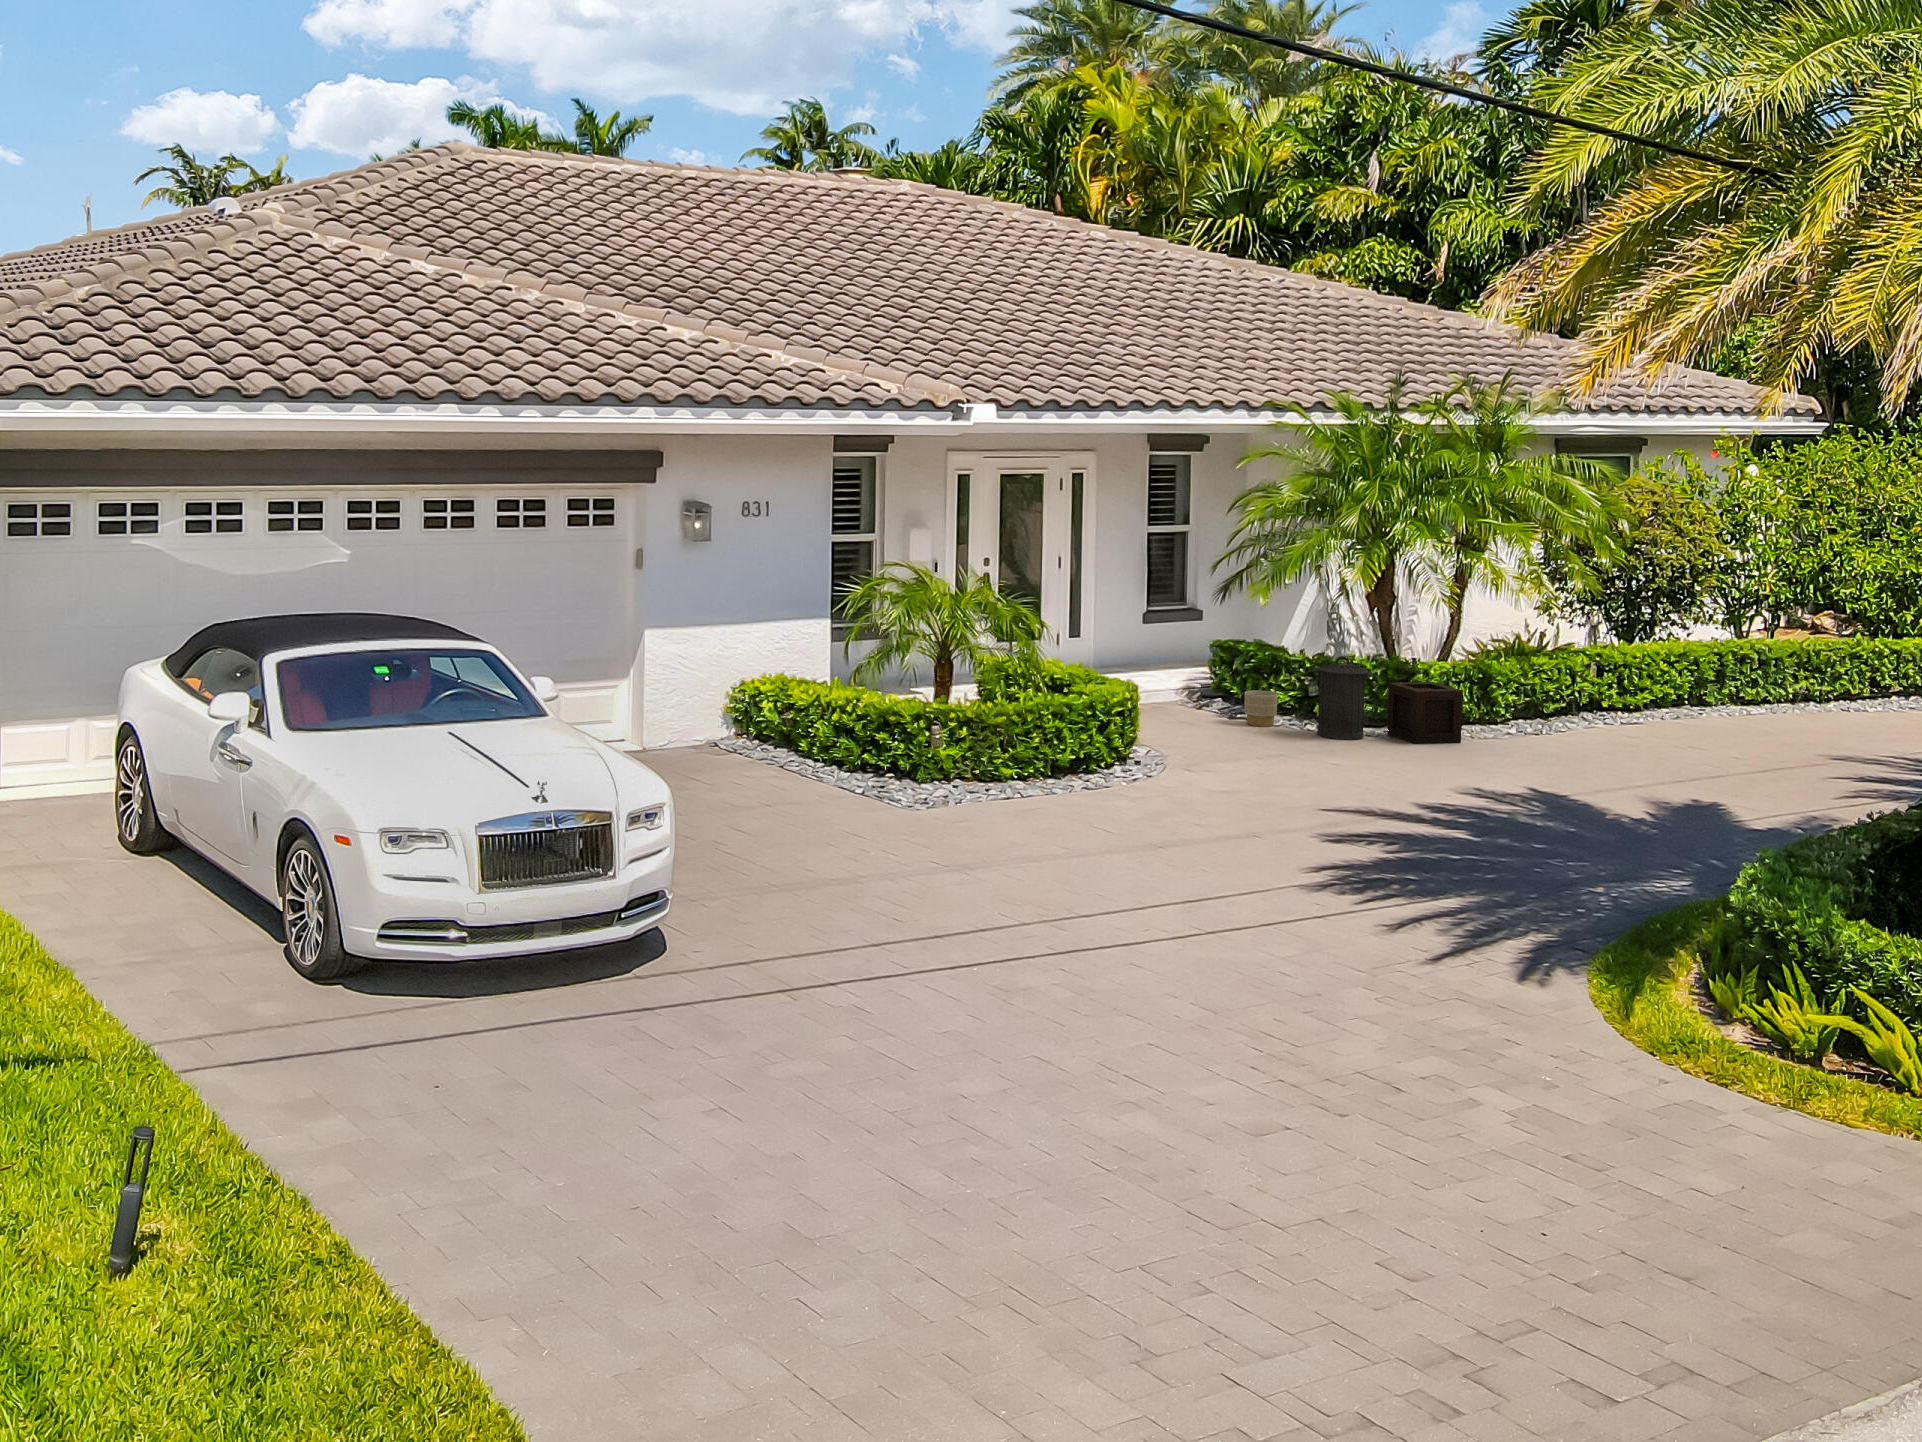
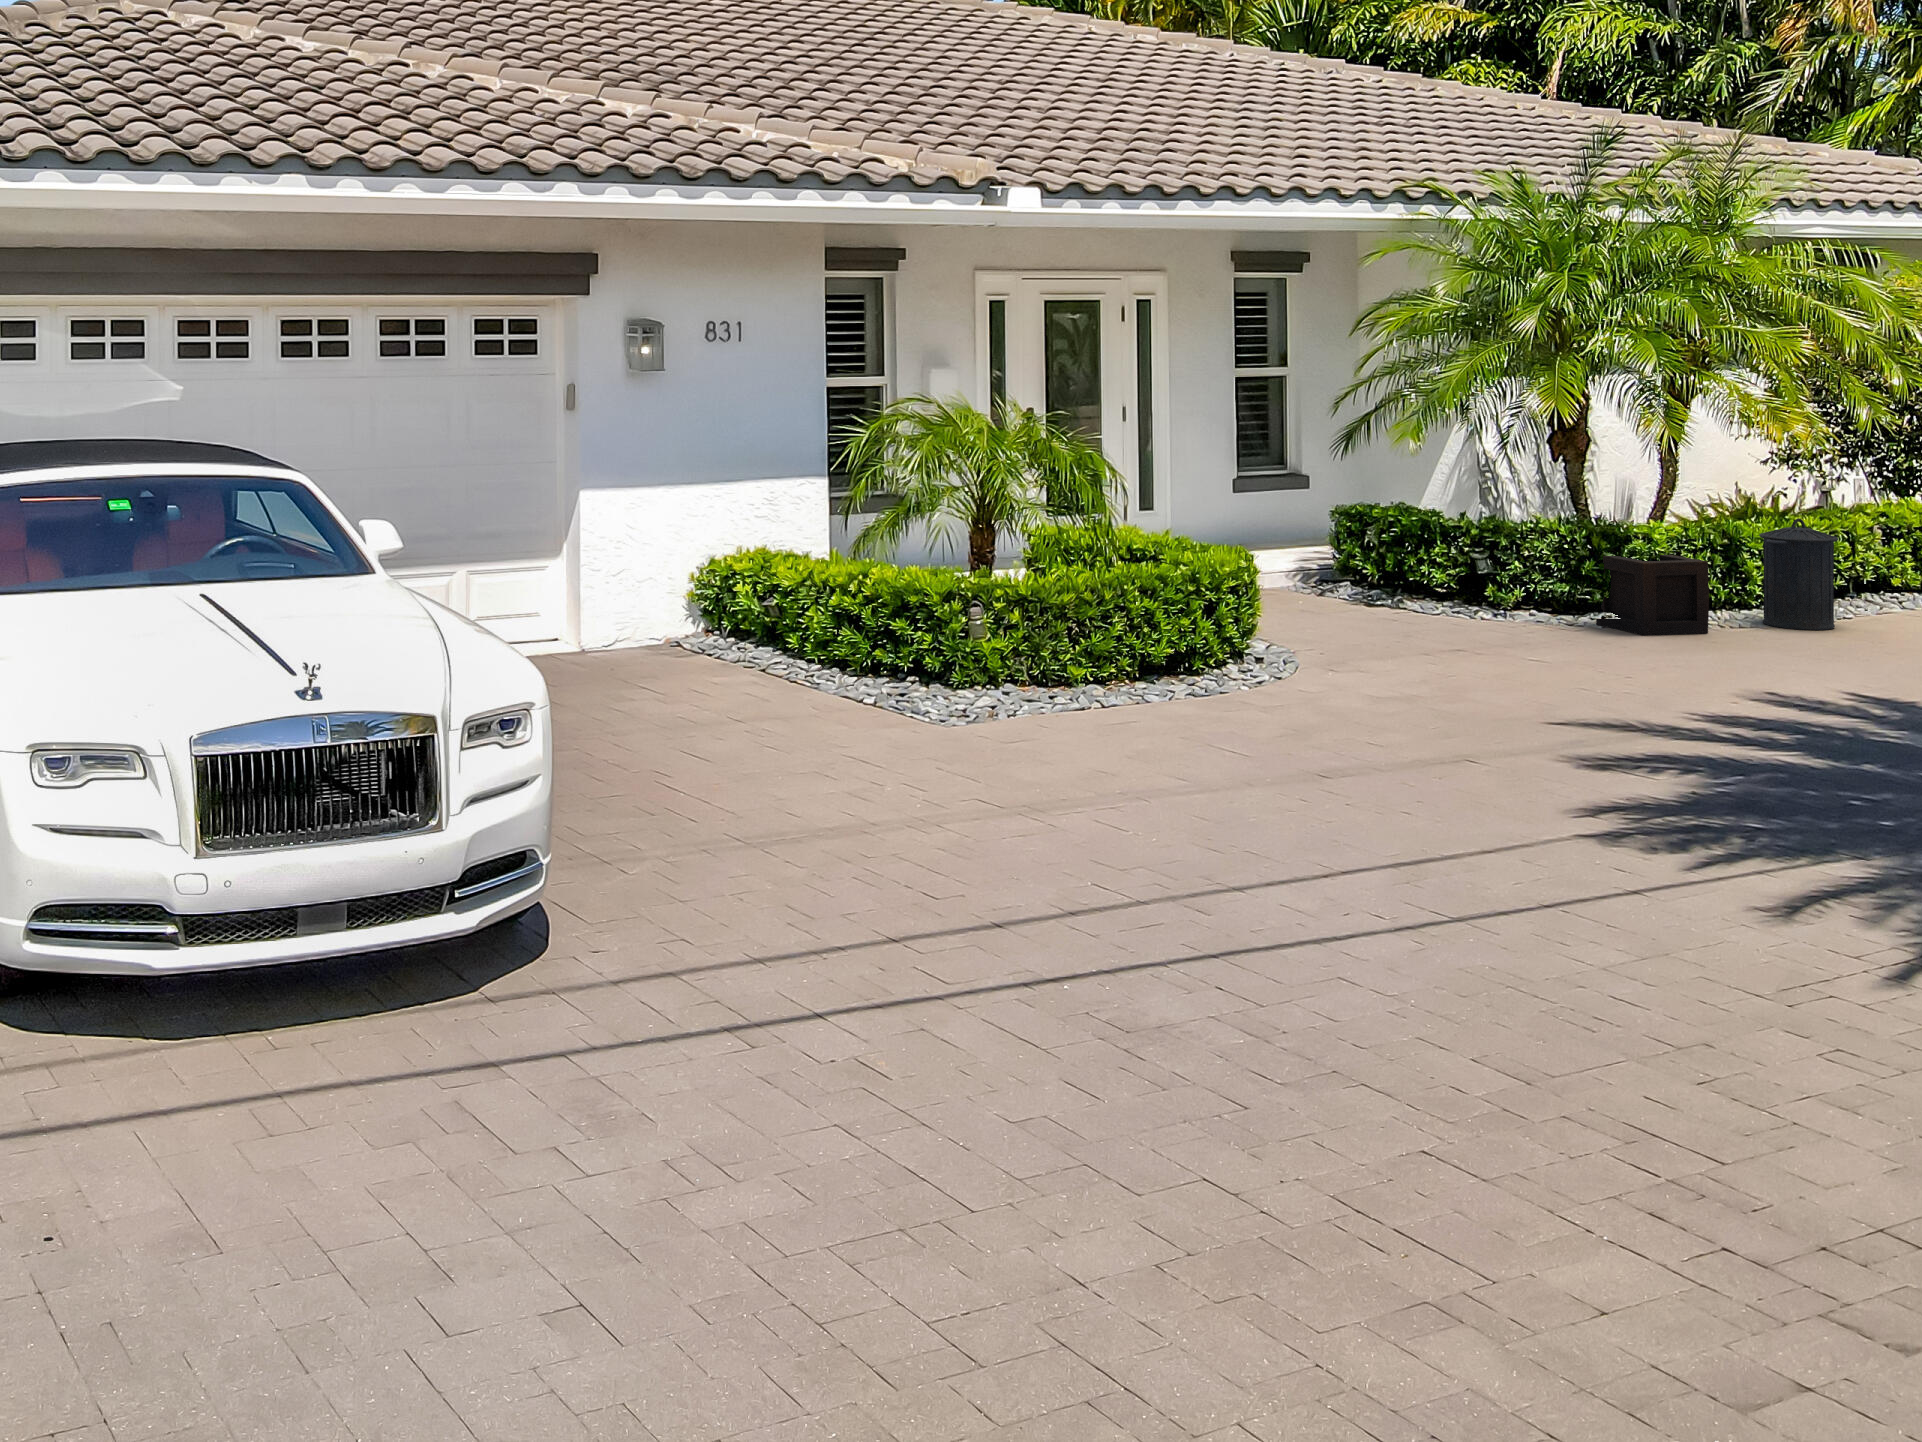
trash can: present [1311,656,1373,740] -> present [1759,518,1838,630]
planter: present [1245,690,1278,727] -> none [1388,569,1435,617]

